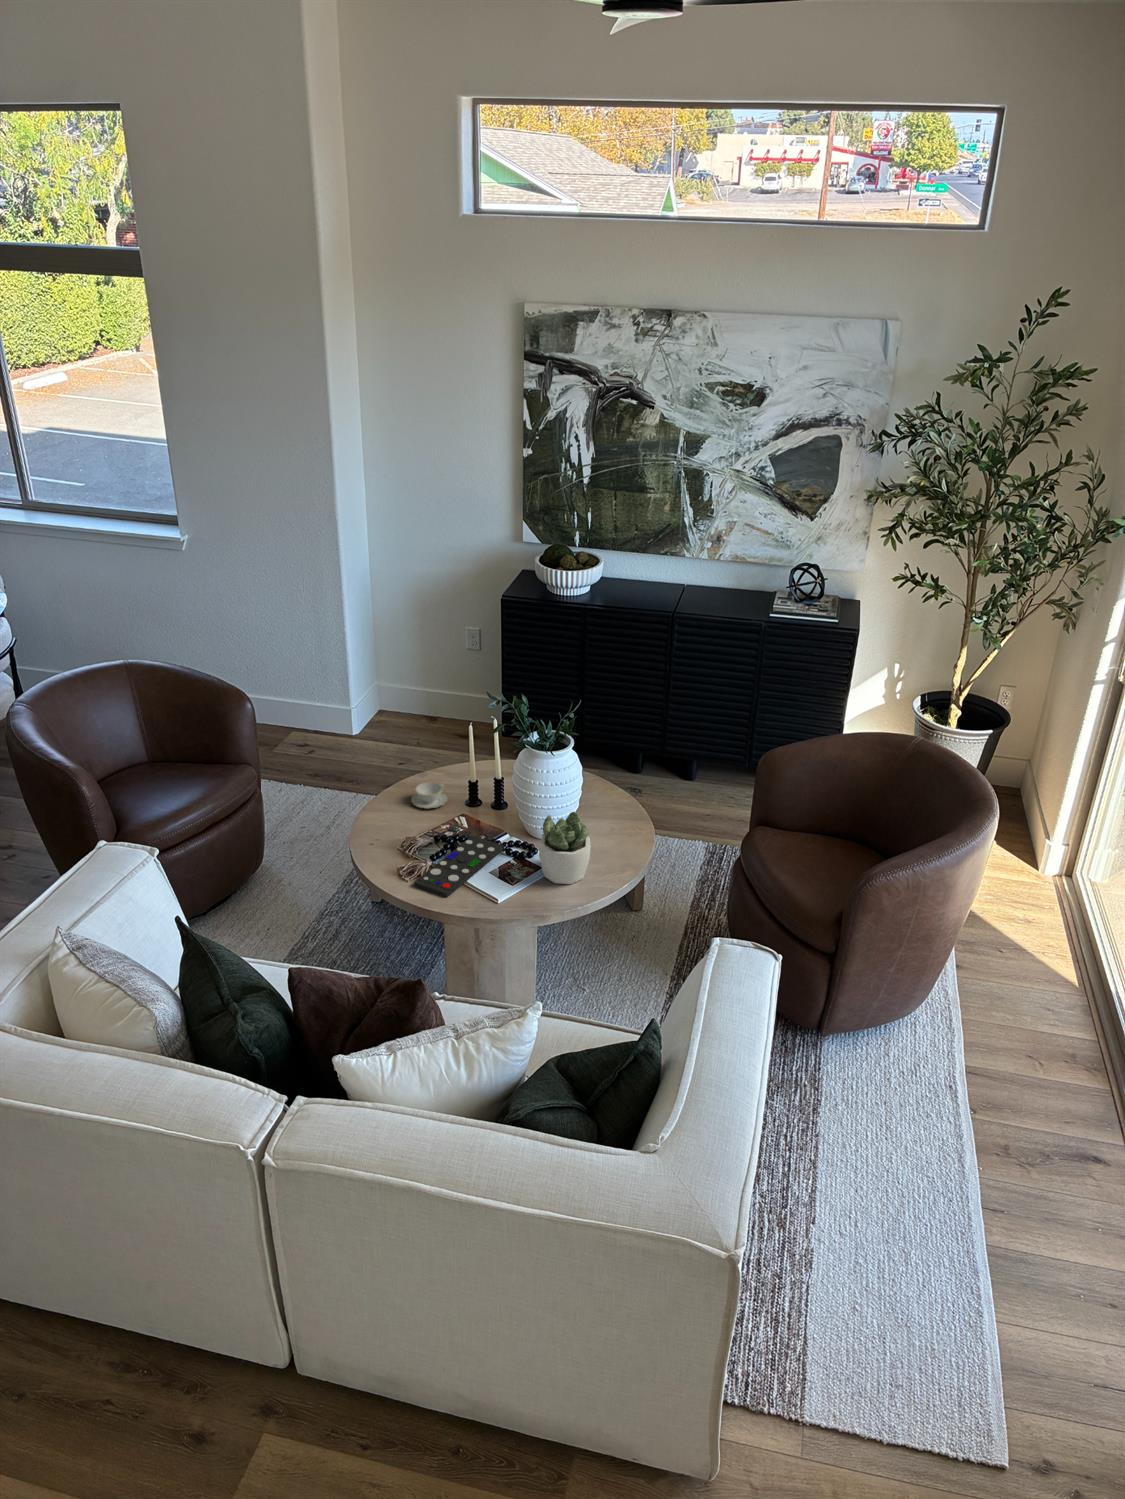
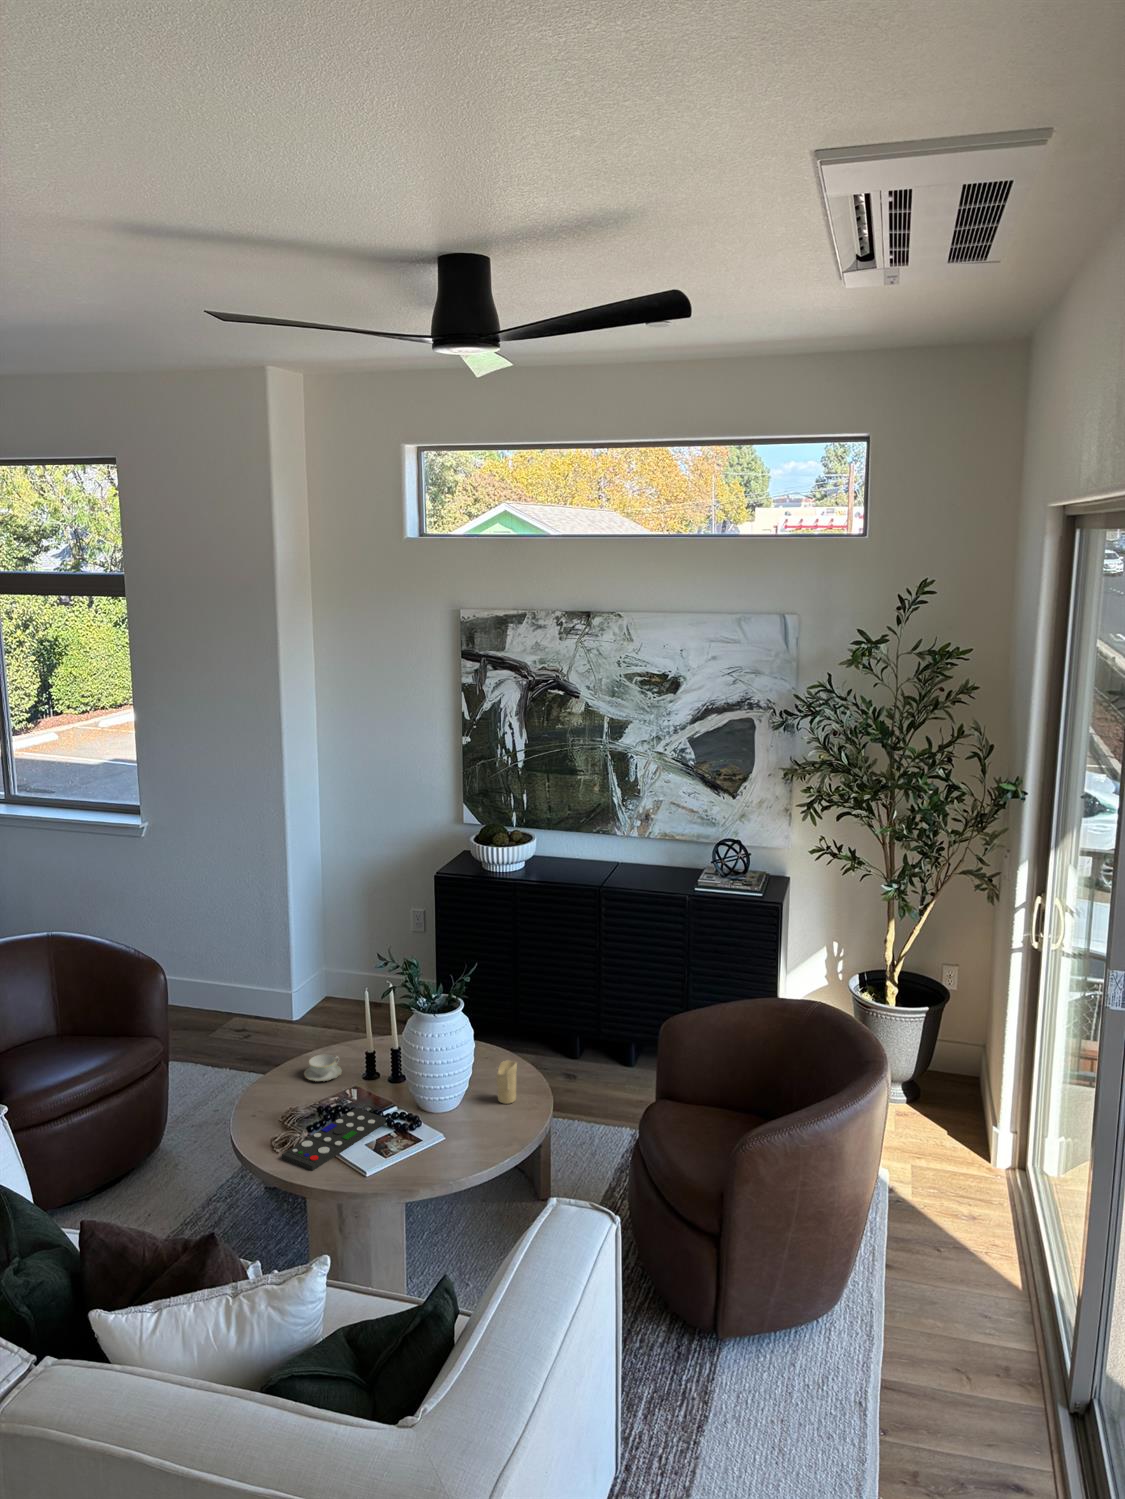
candle: none [604,790,624,830] -> present [496,1061,517,1104]
succulent plant: present [539,812,590,884] -> none [414,1079,471,1158]

